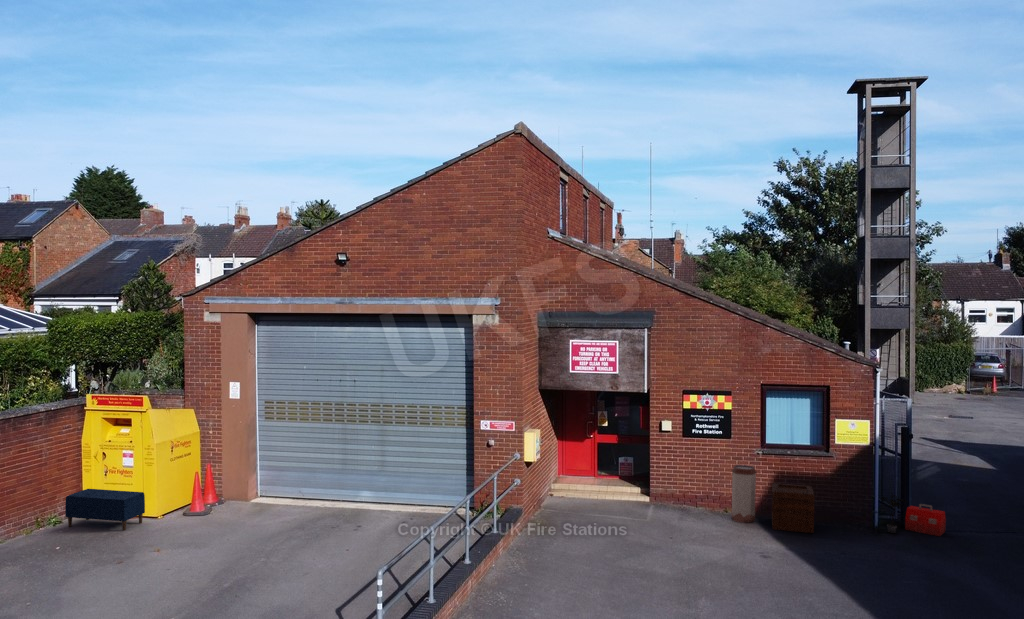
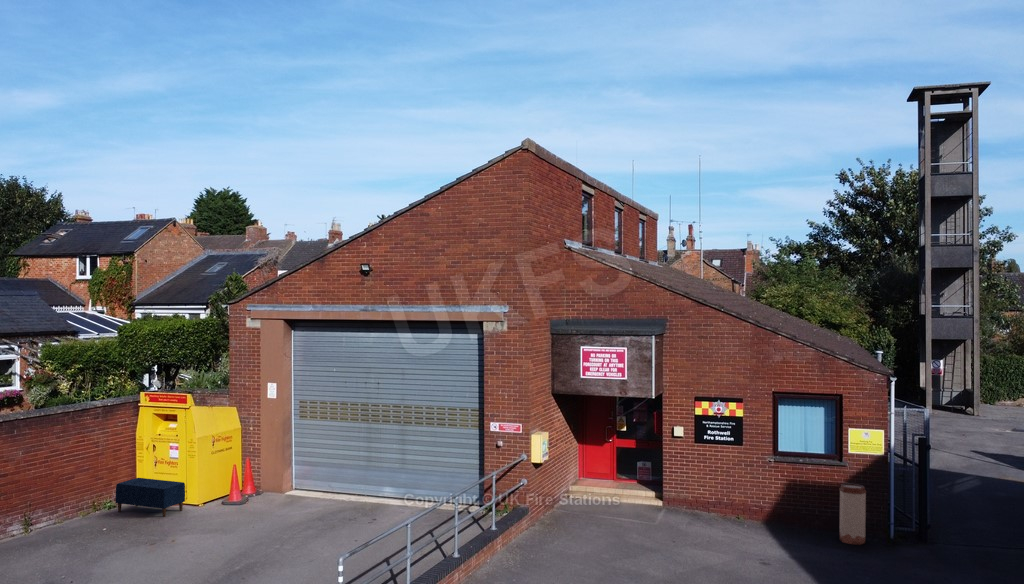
trash can: present [732,465,757,523] -> present [839,484,867,545]
wooden crate: present [772,483,815,533] -> none [780,492,824,544]
potted plant: present [881,495,905,533] -> none [894,505,924,547]
toolbox: present [905,504,946,536] -> none [924,518,967,552]

